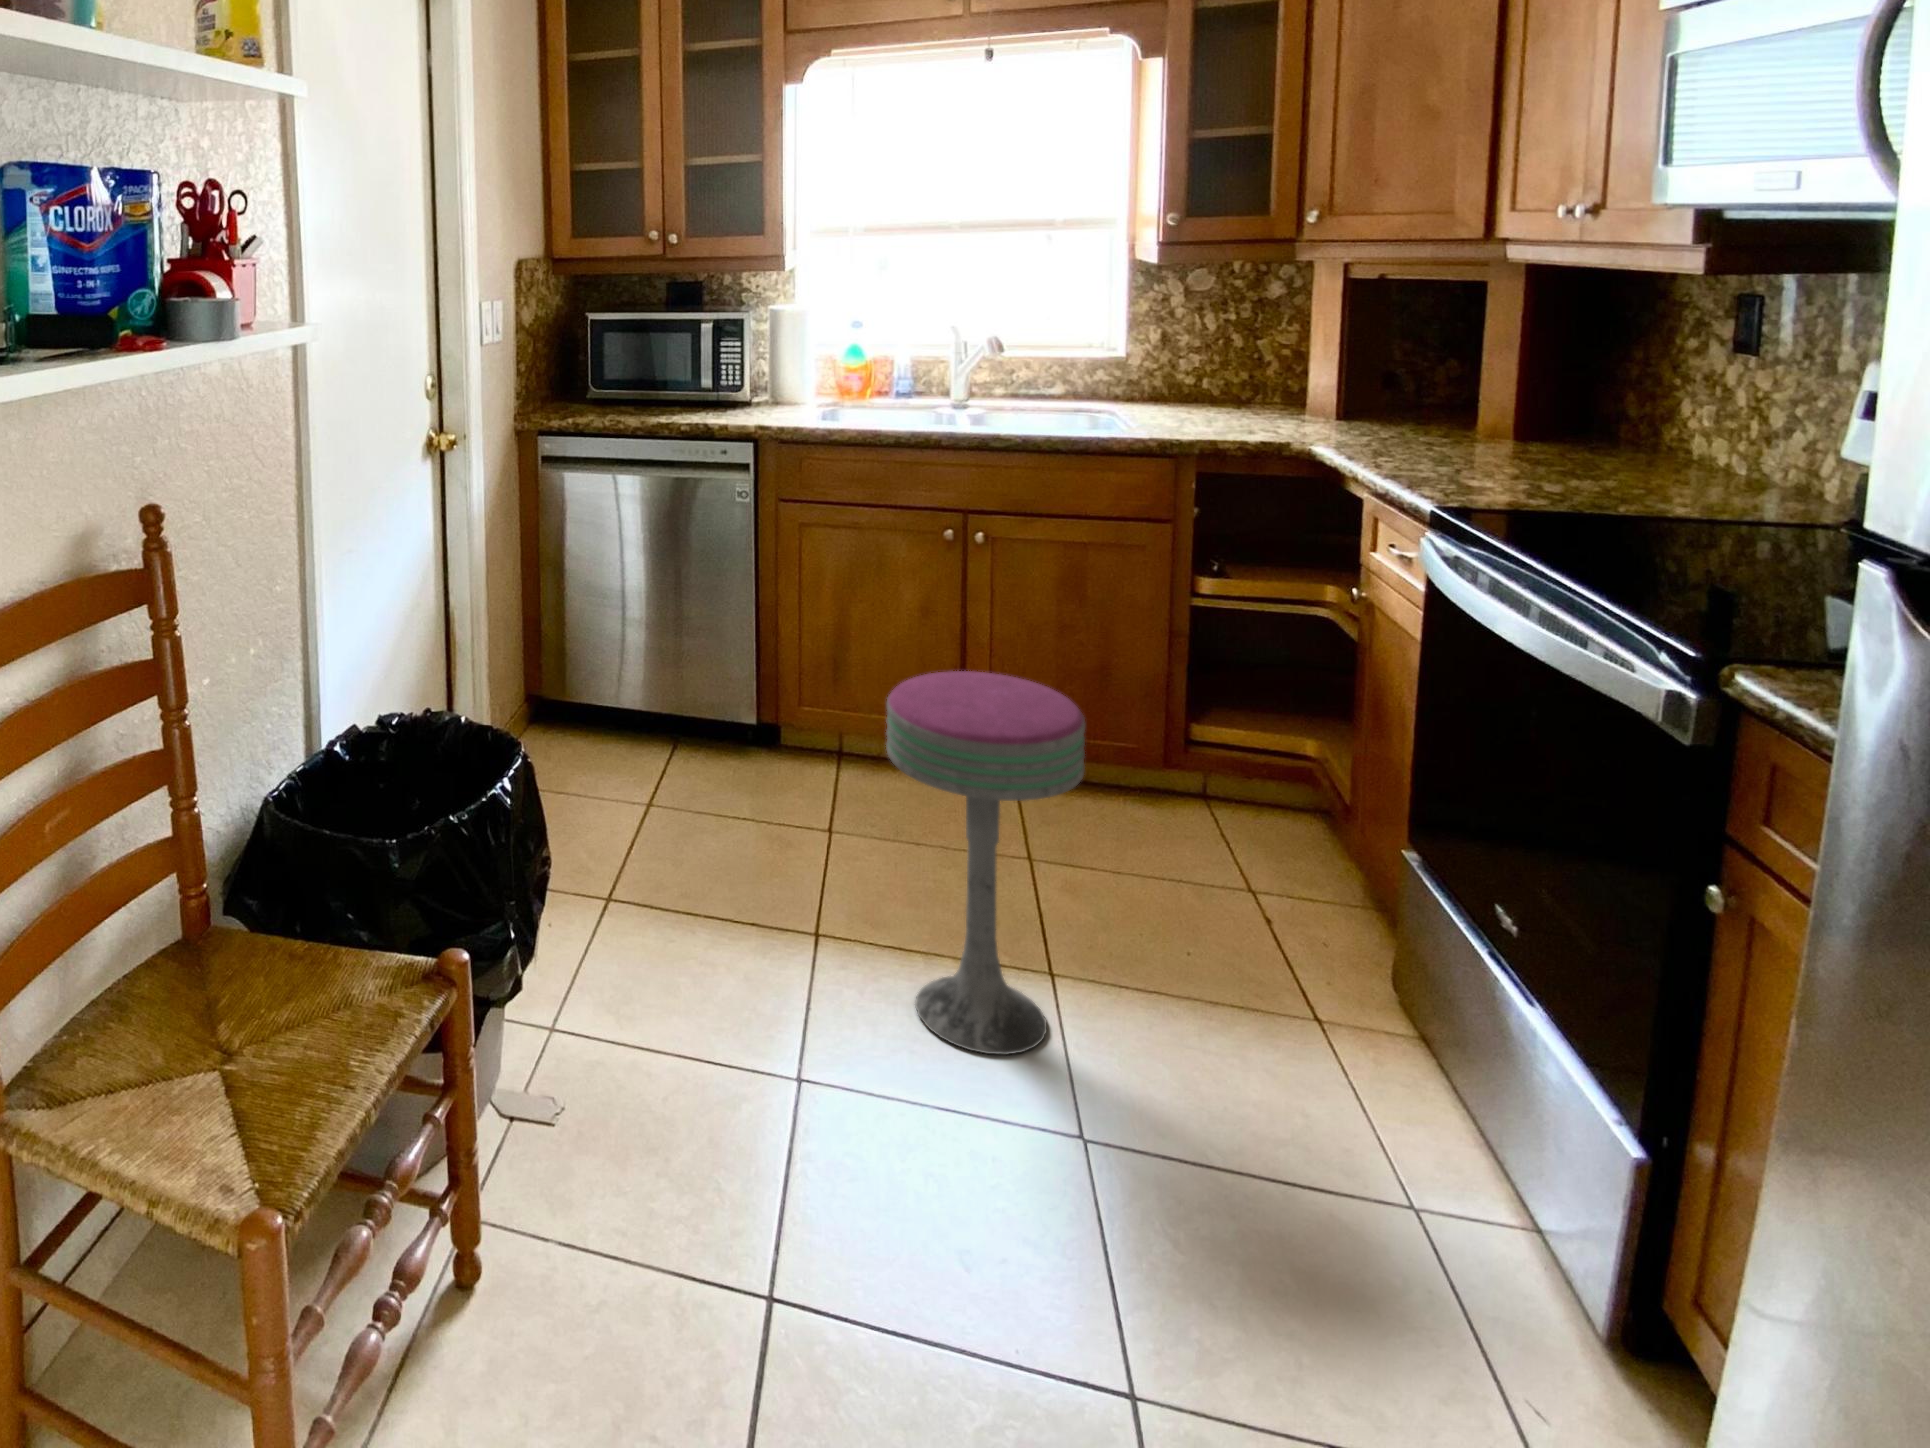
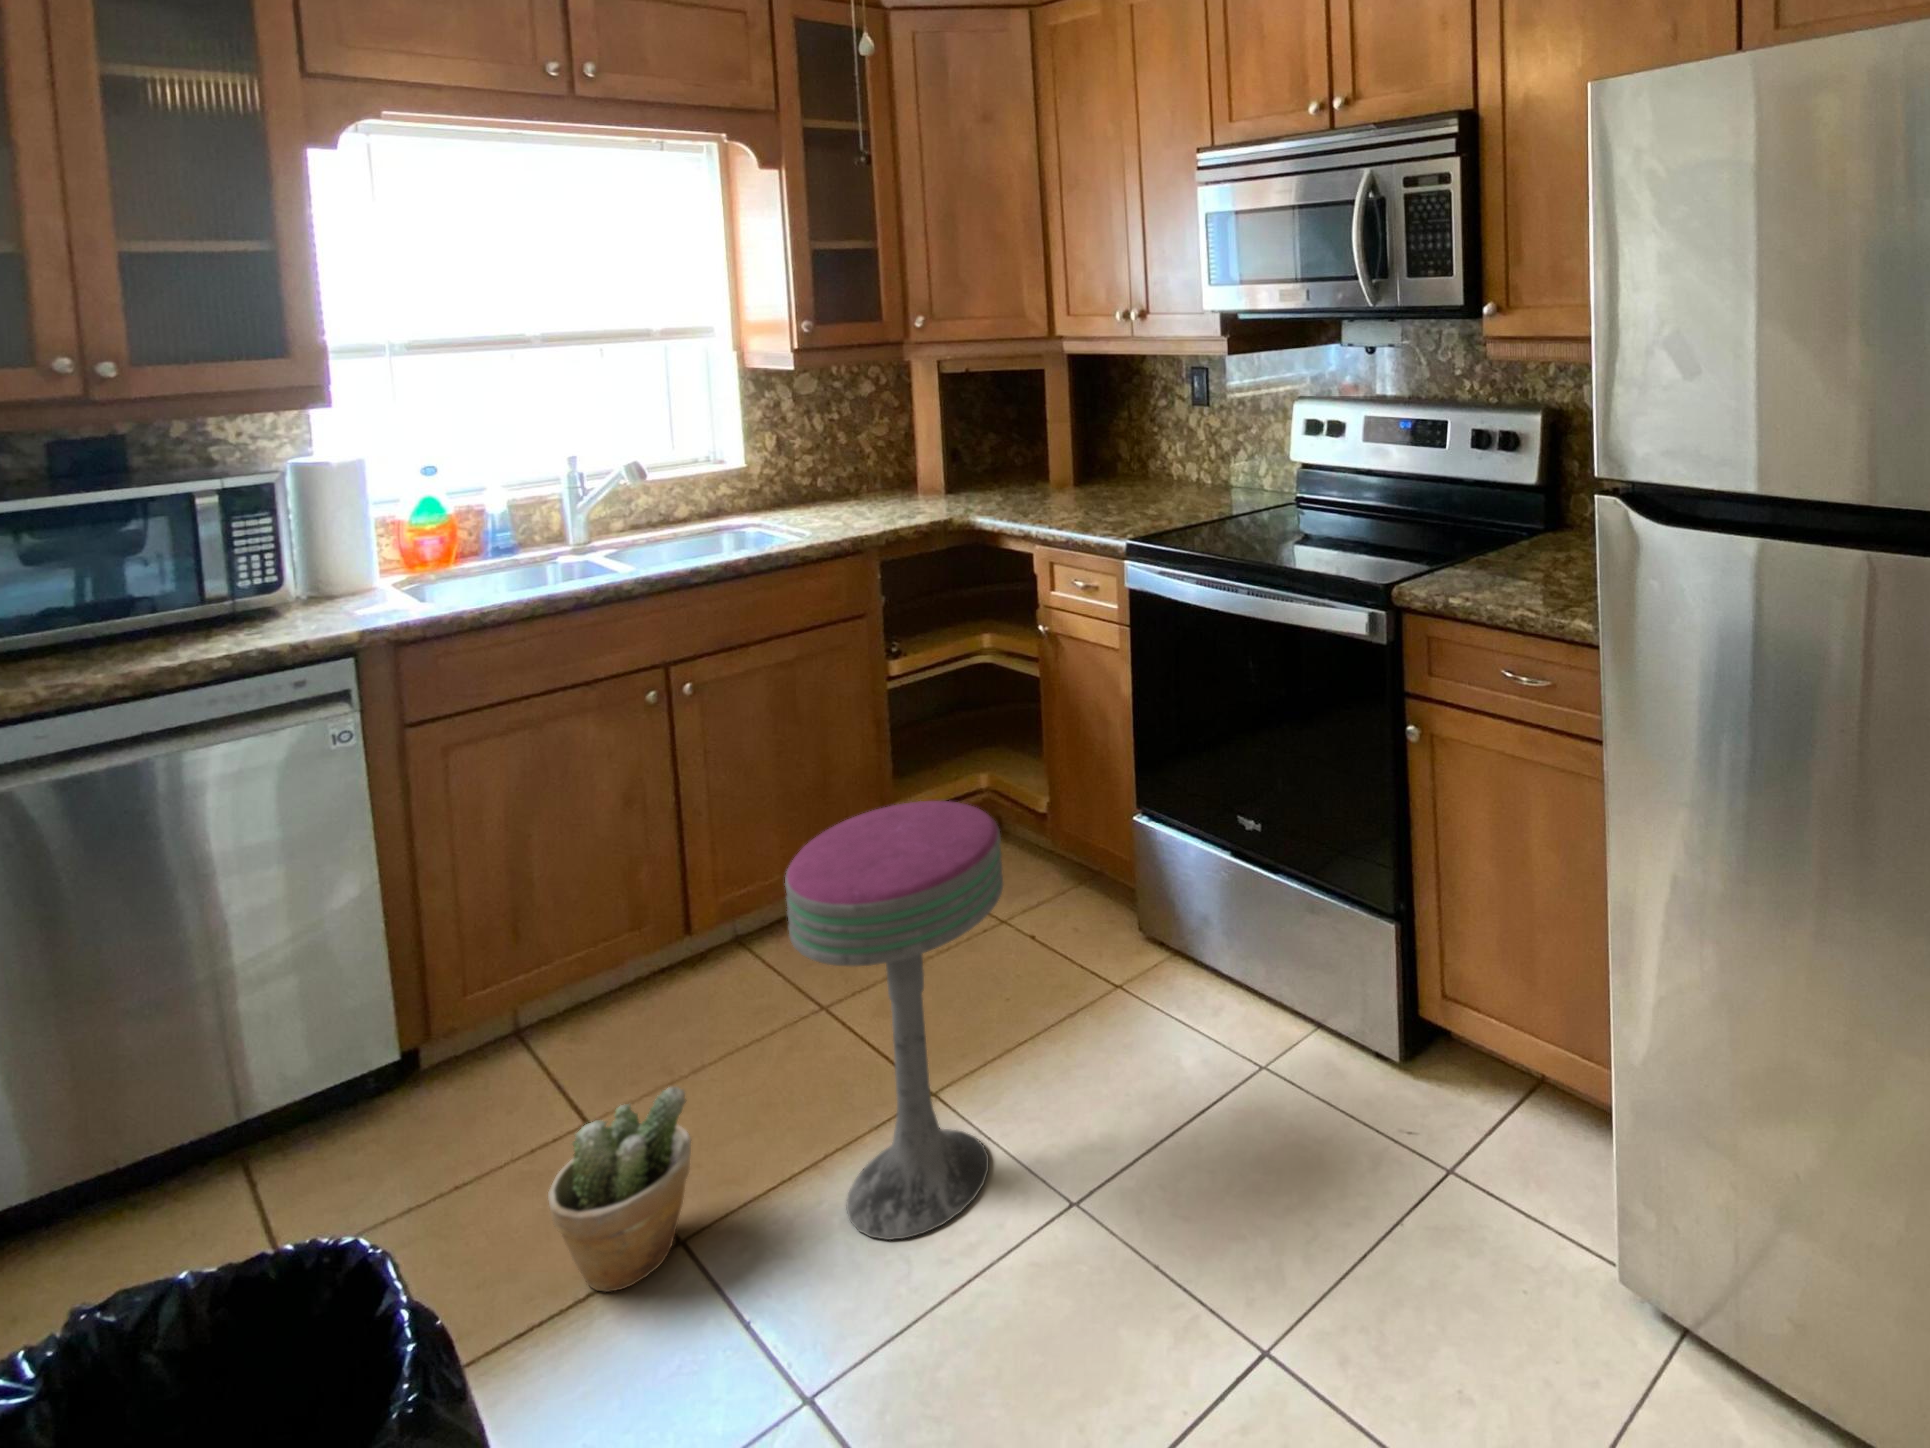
potted plant: none [745,804,837,934] -> present [548,1087,691,1292]

